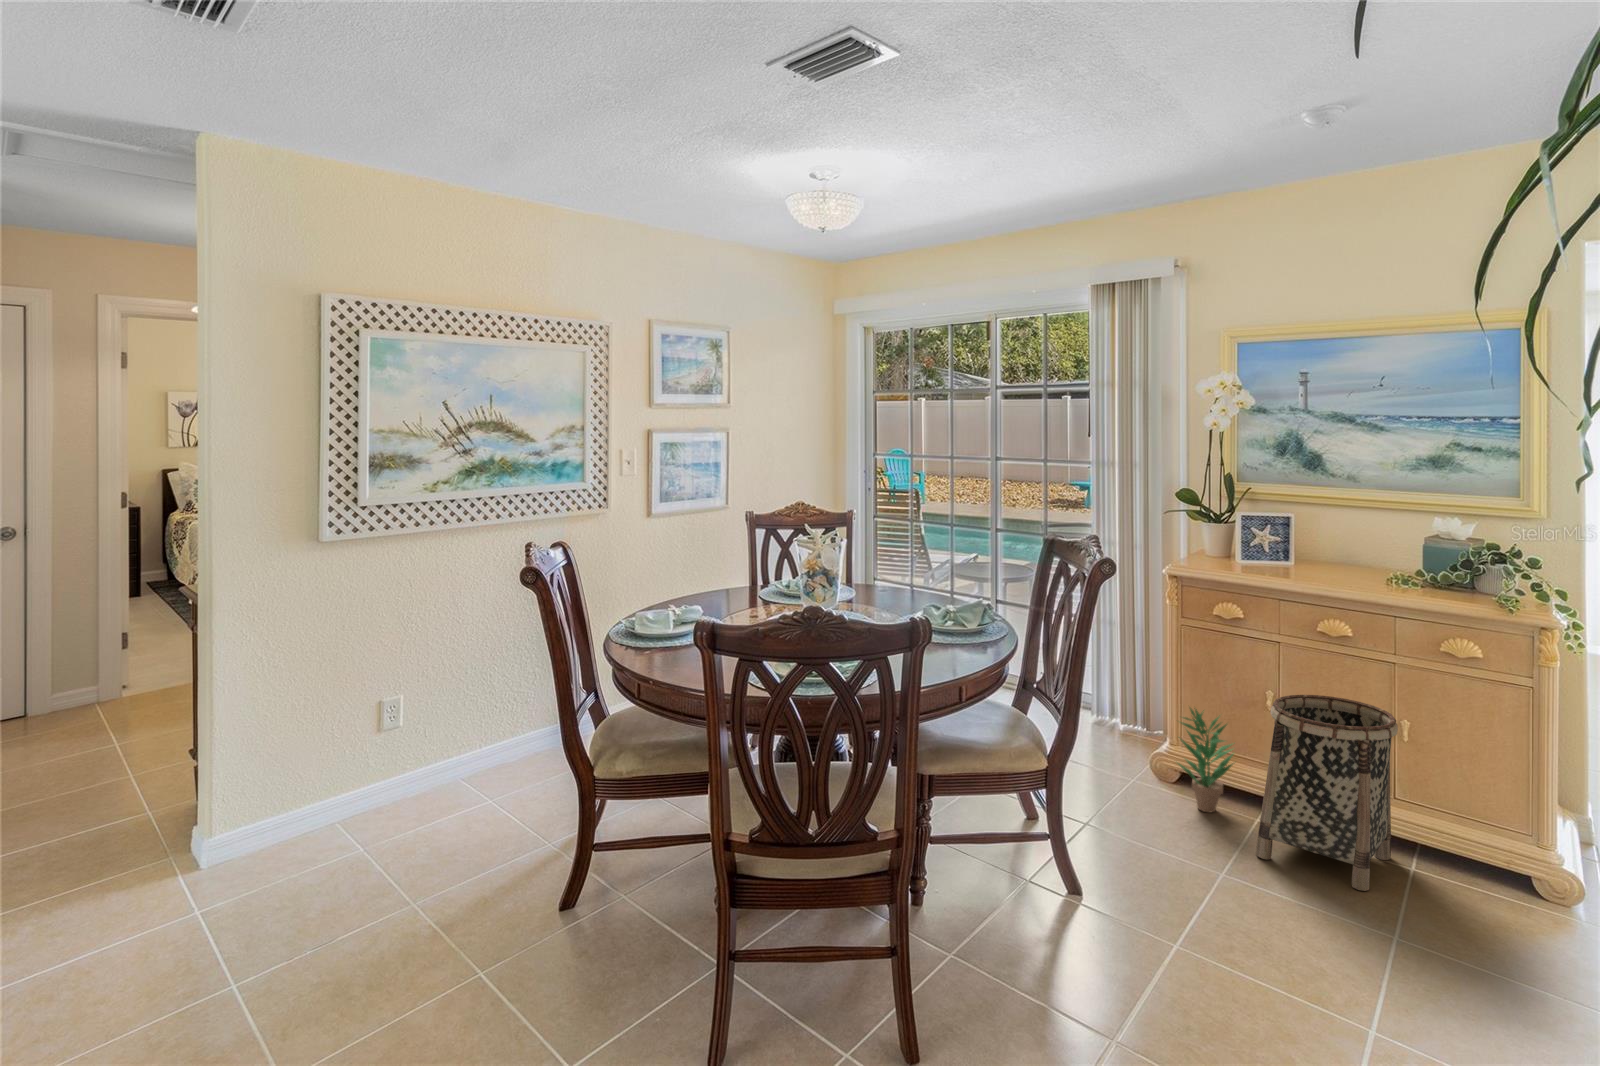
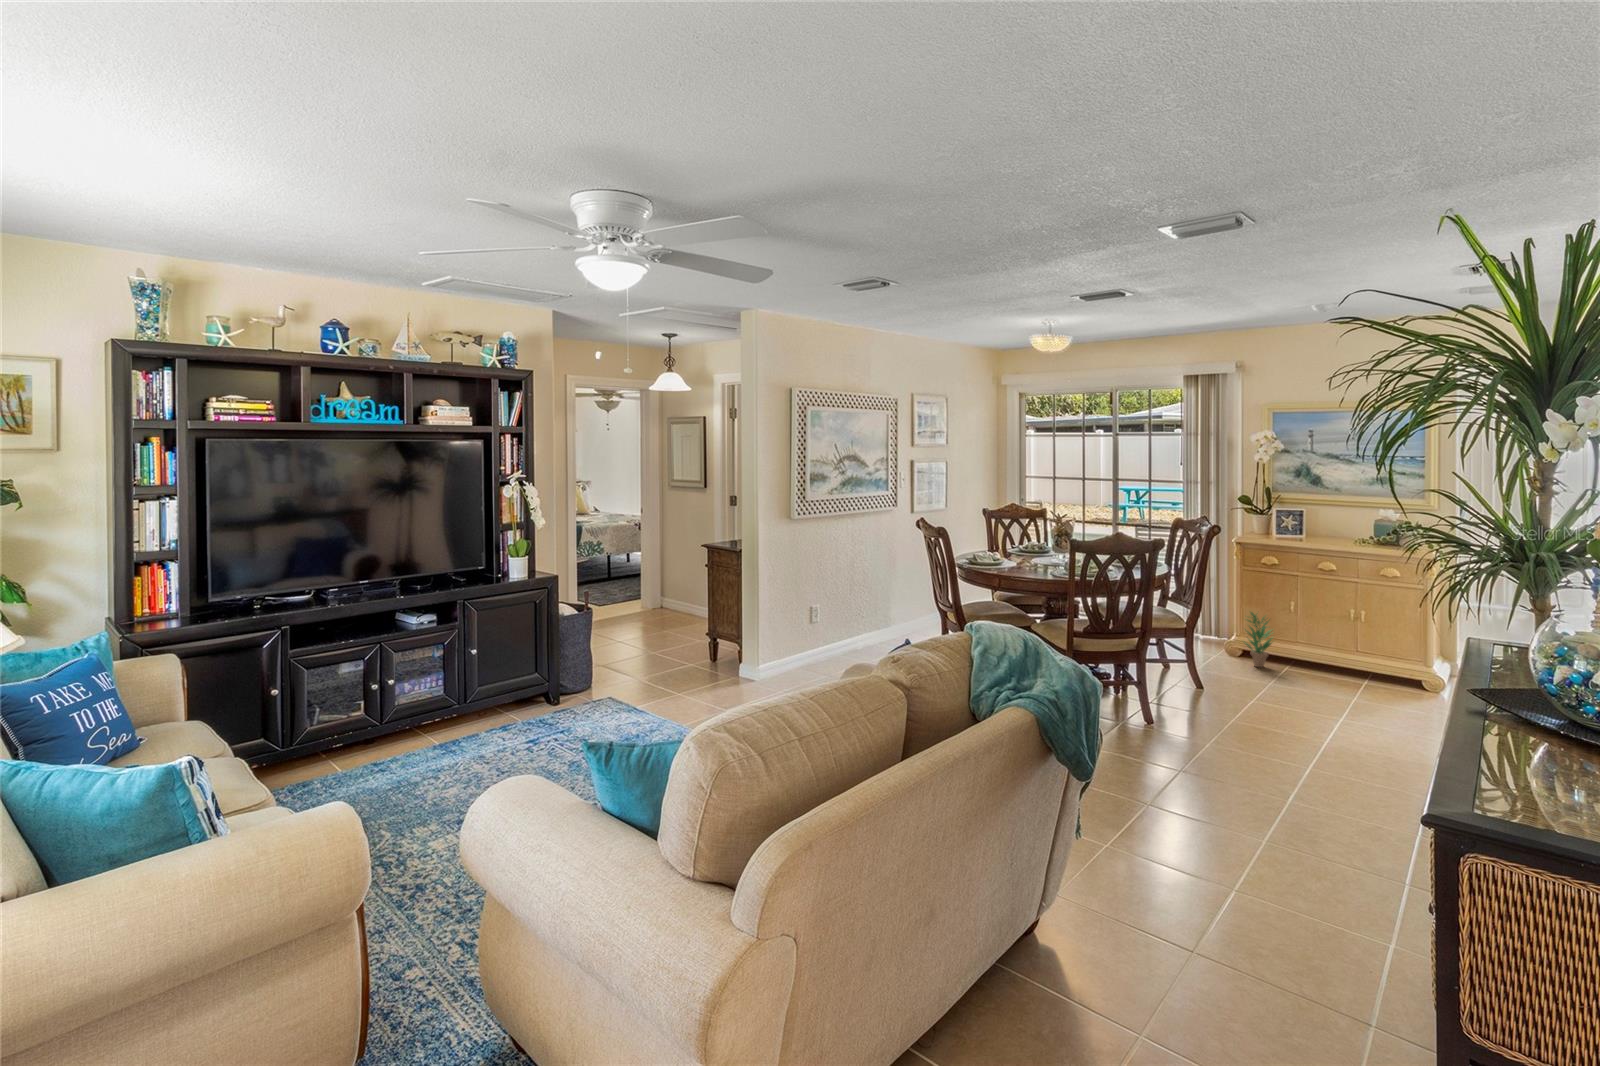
basket: present [1256,695,1398,891] -> none [1287,600,1359,690]

